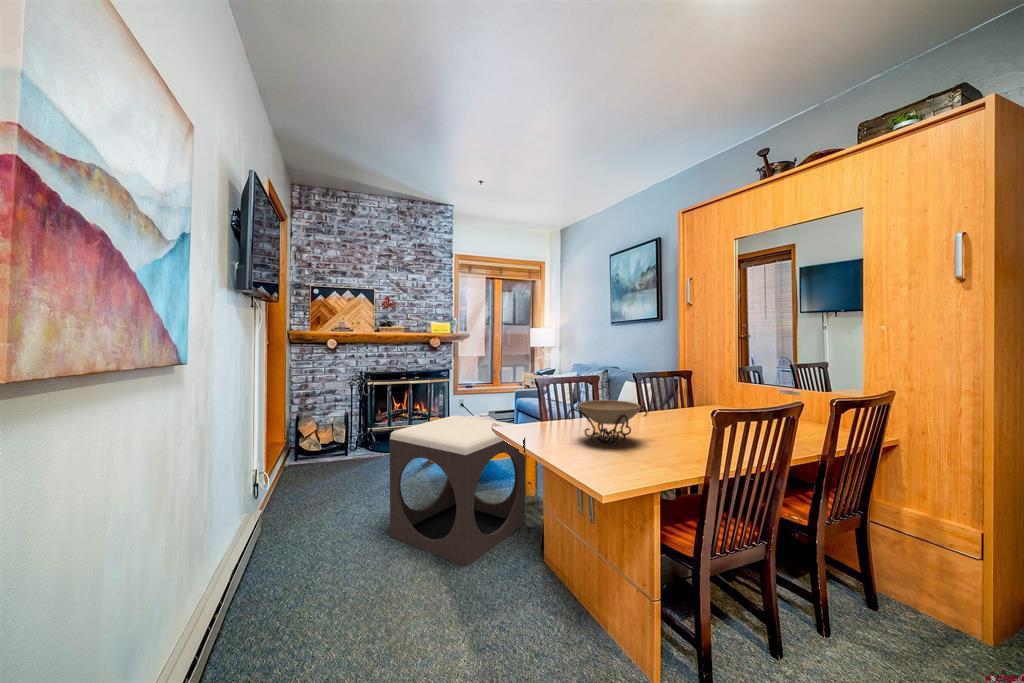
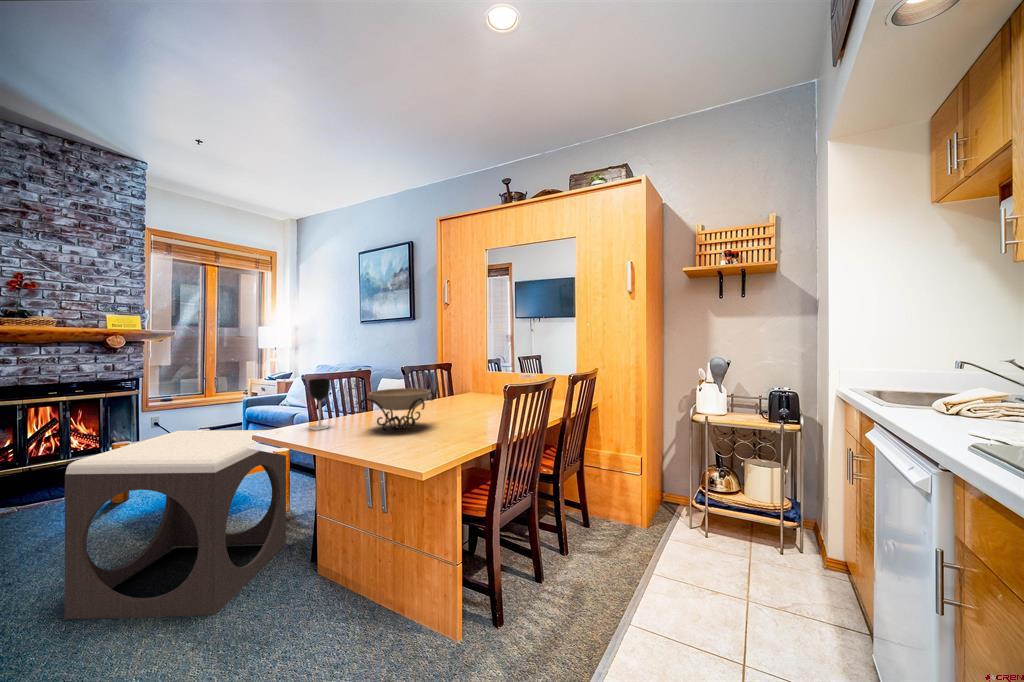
wine glass: none [531,385,549,432] -> present [309,379,330,430]

